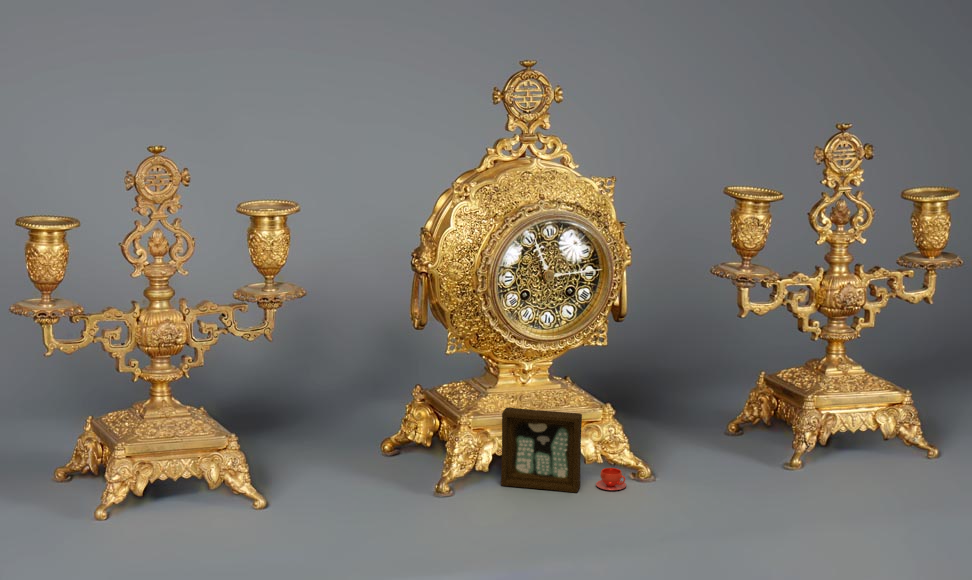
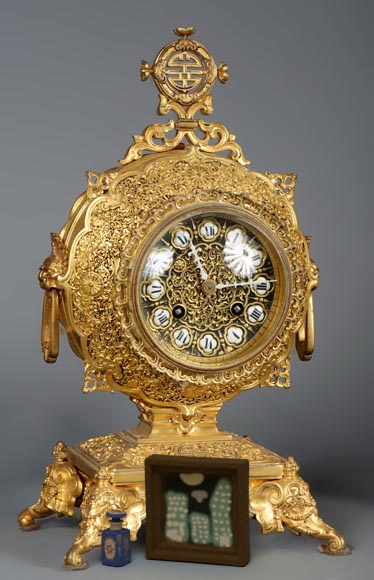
perfume bottle: none [469,450,491,493] -> present [101,510,131,566]
teacup: present [596,468,626,490] -> none [272,535,312,564]

